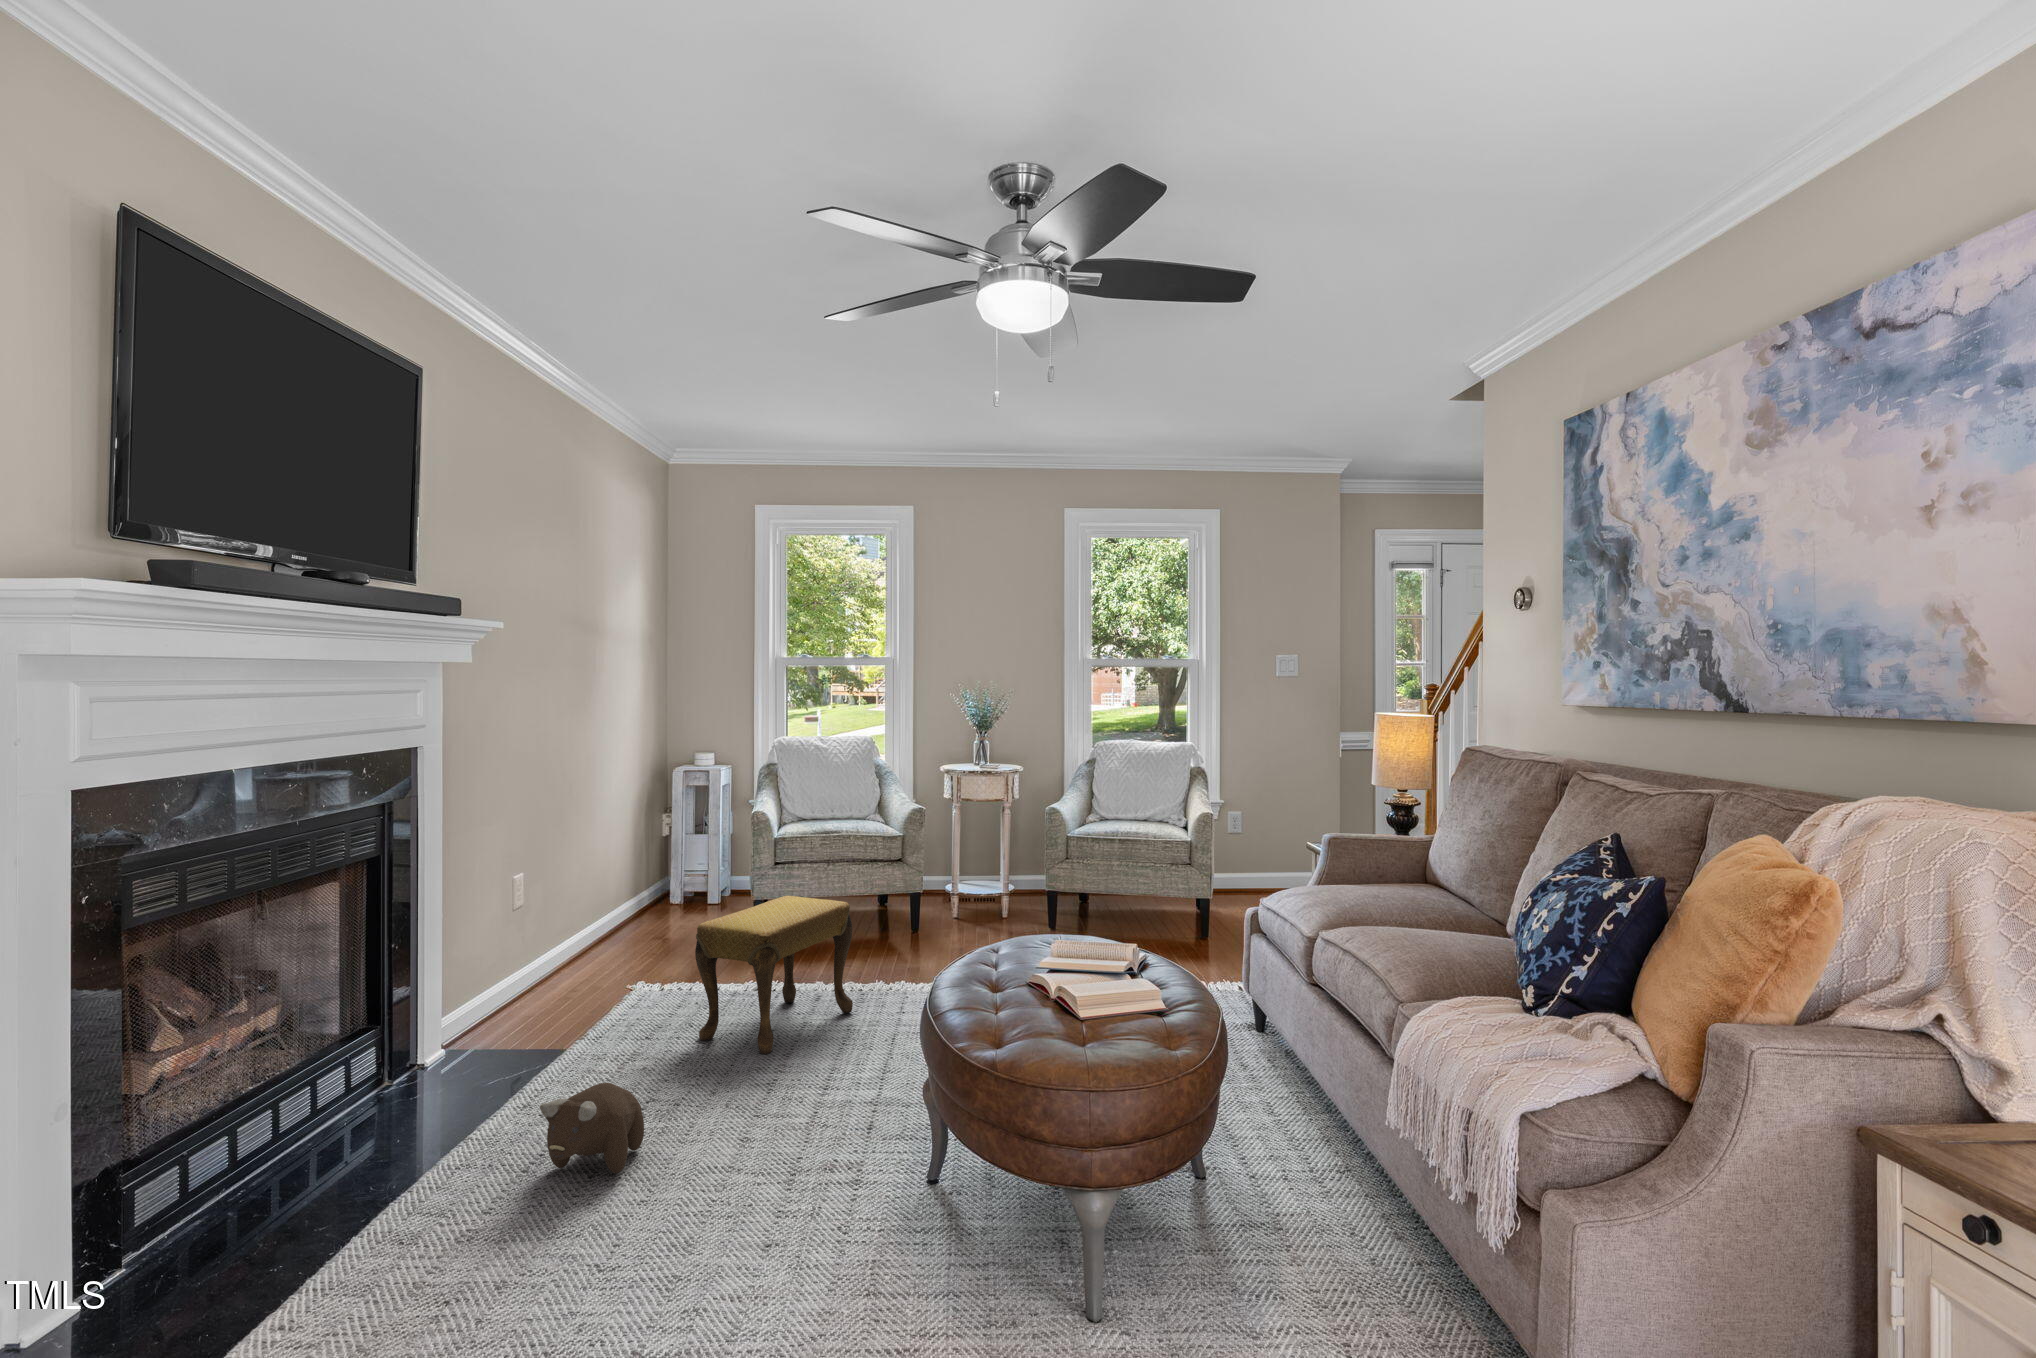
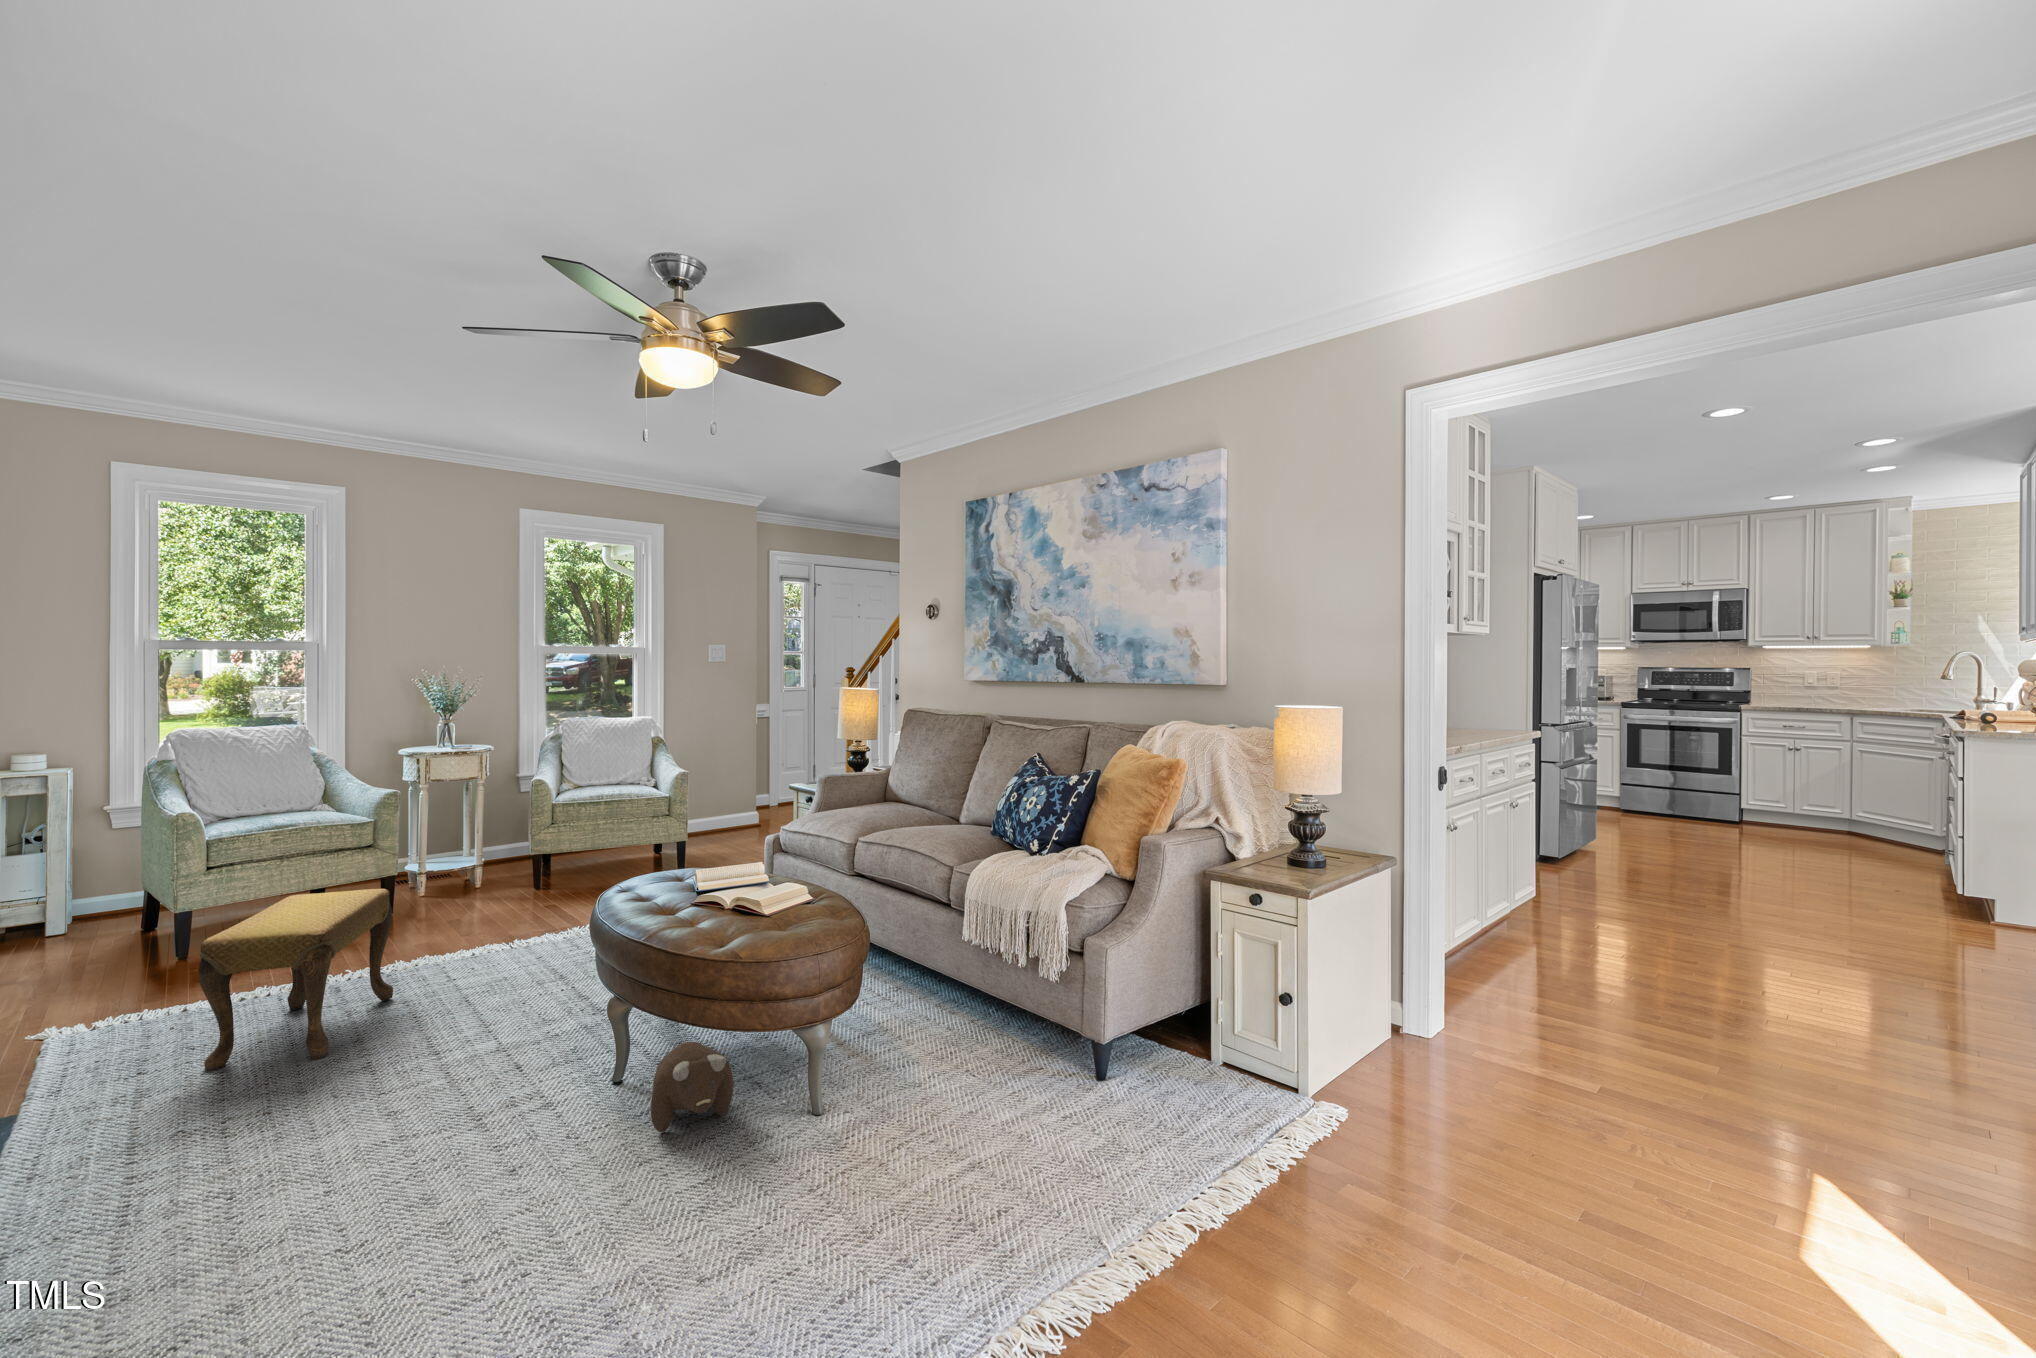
plush toy: present [540,1083,644,1173] -> present [651,1042,733,1132]

